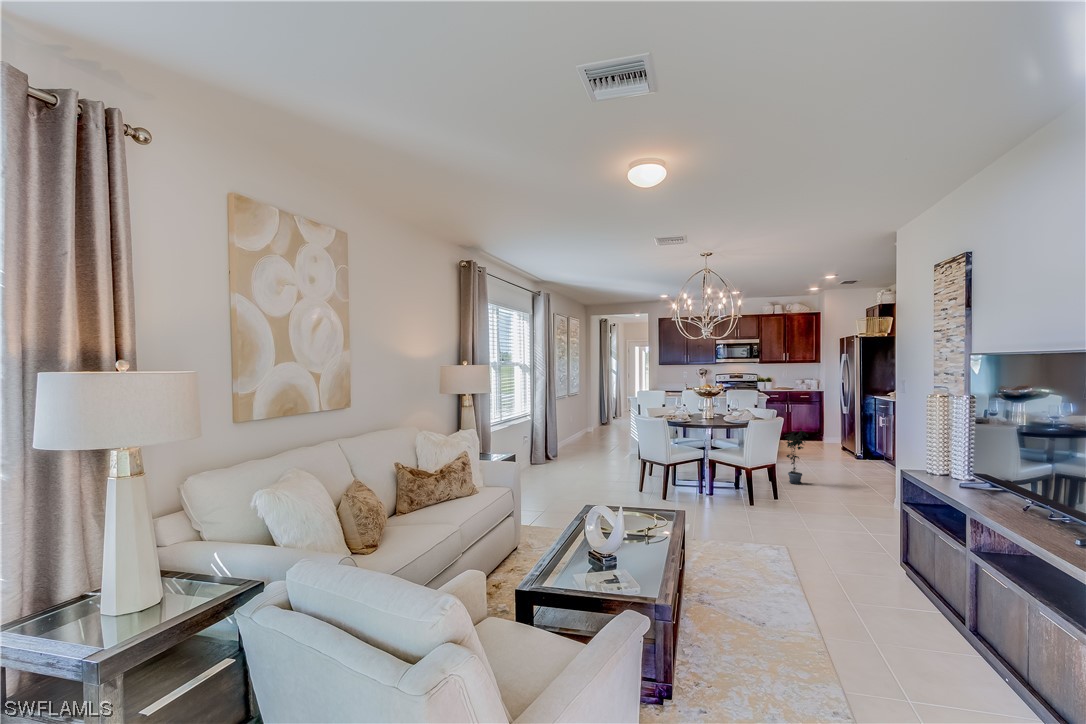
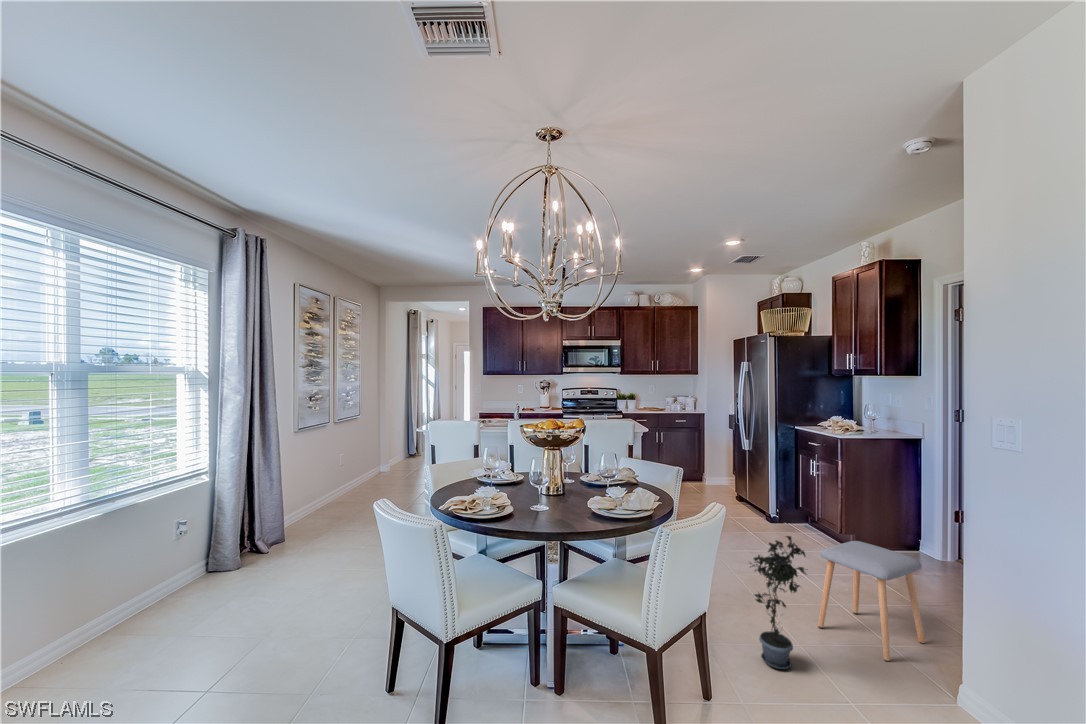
stool: none [829,441,880,486] -> present [818,541,925,662]

